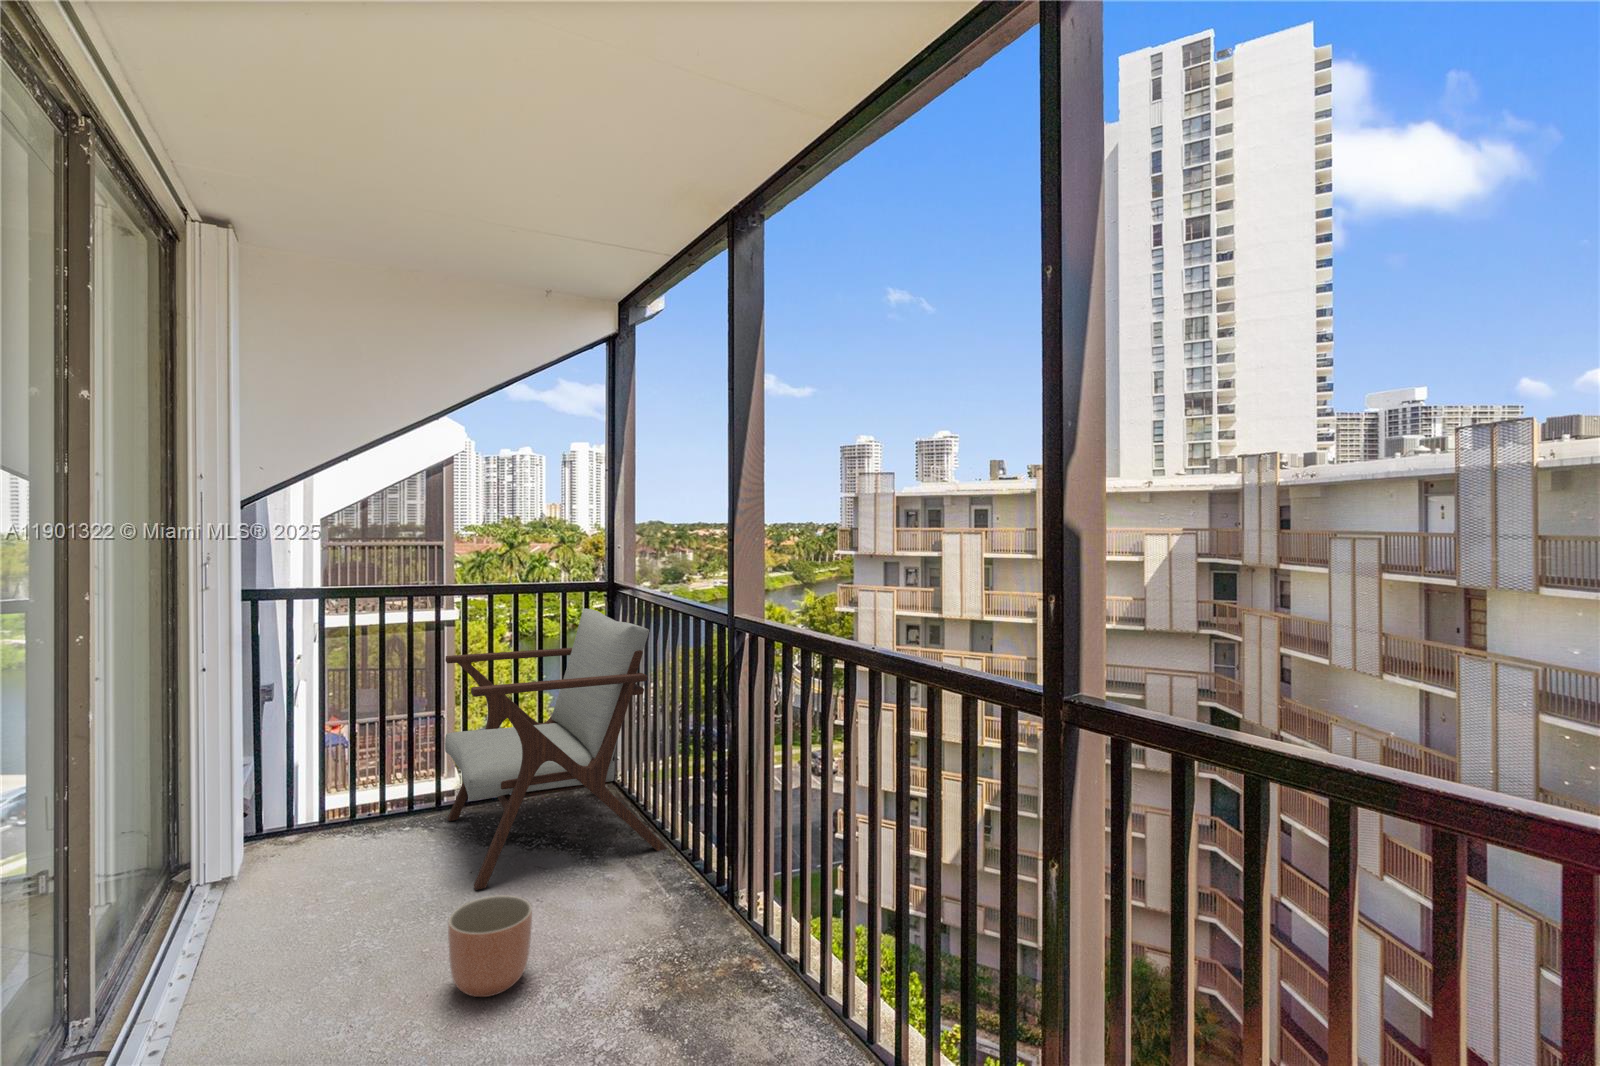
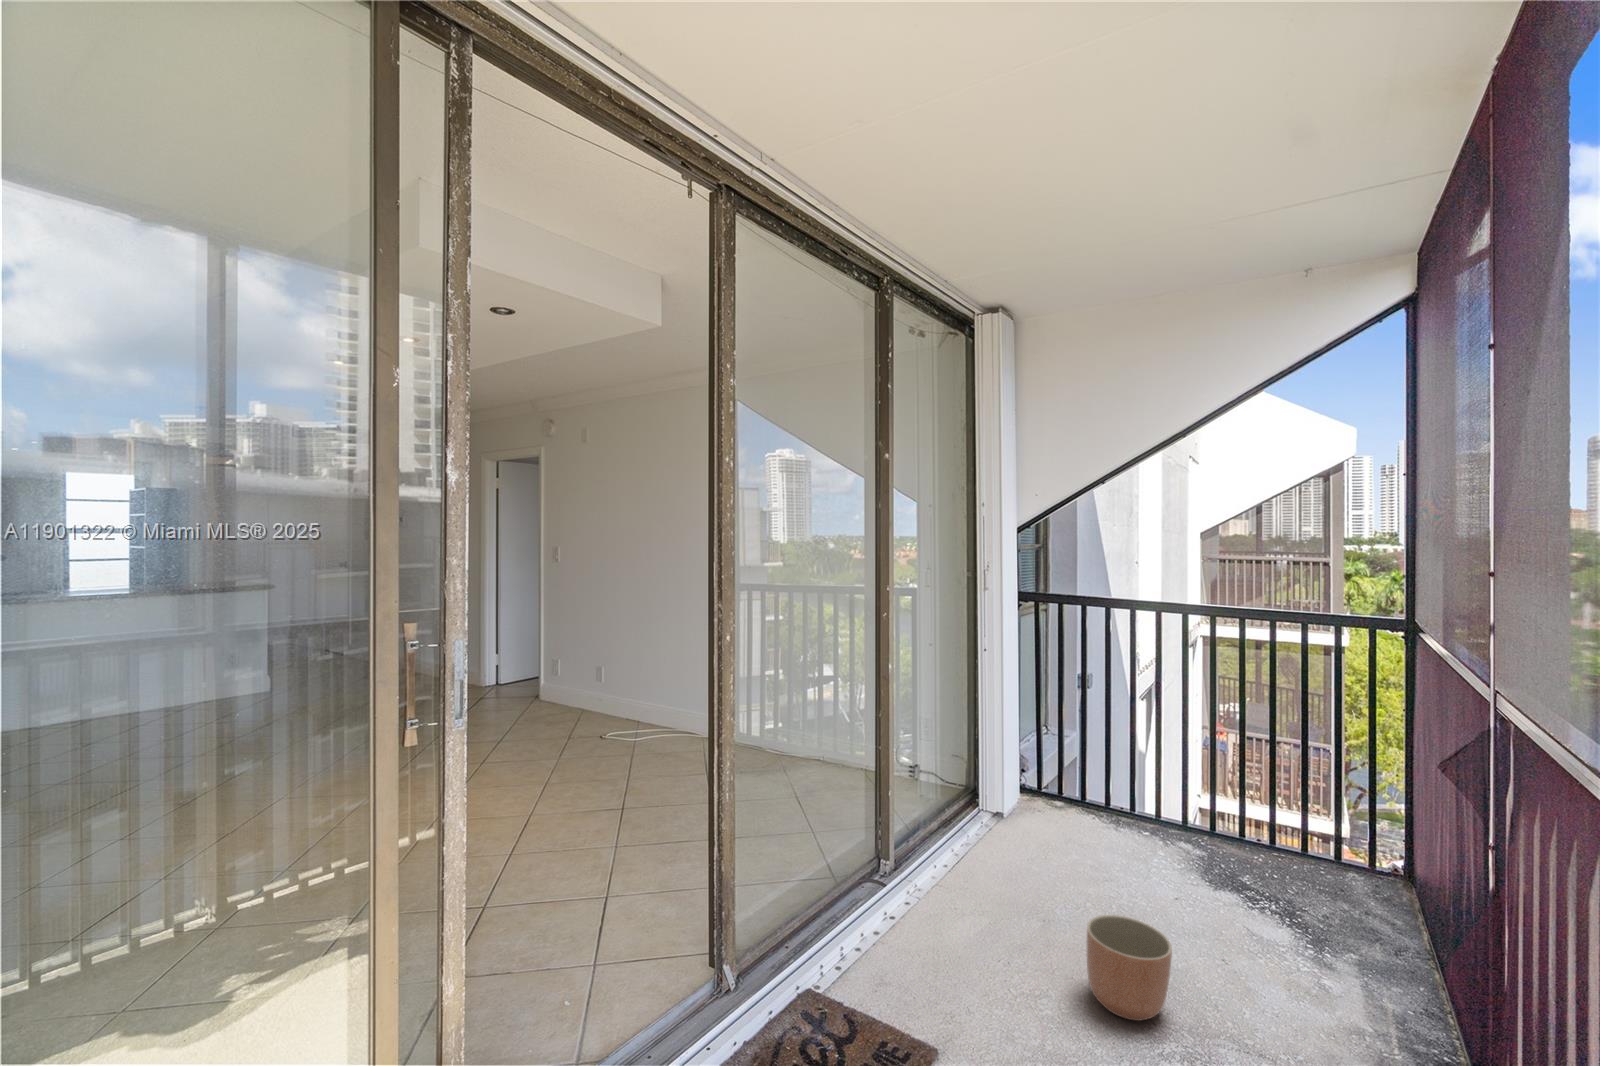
lounge chair: present [445,608,667,890] -> none [1169,657,1440,998]

